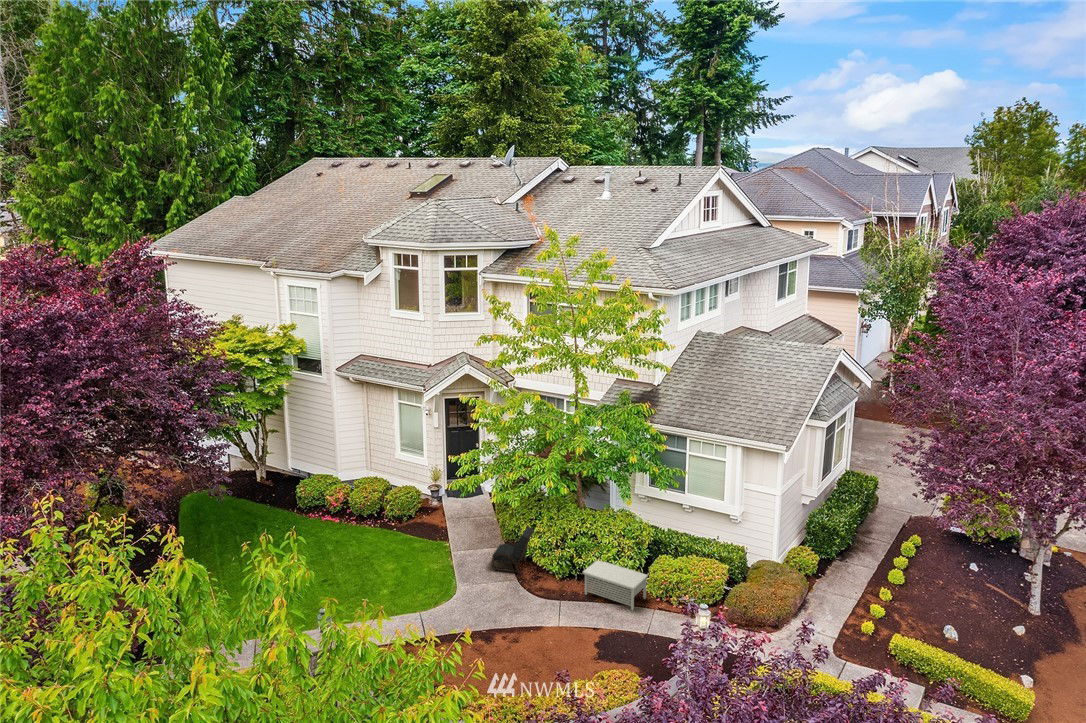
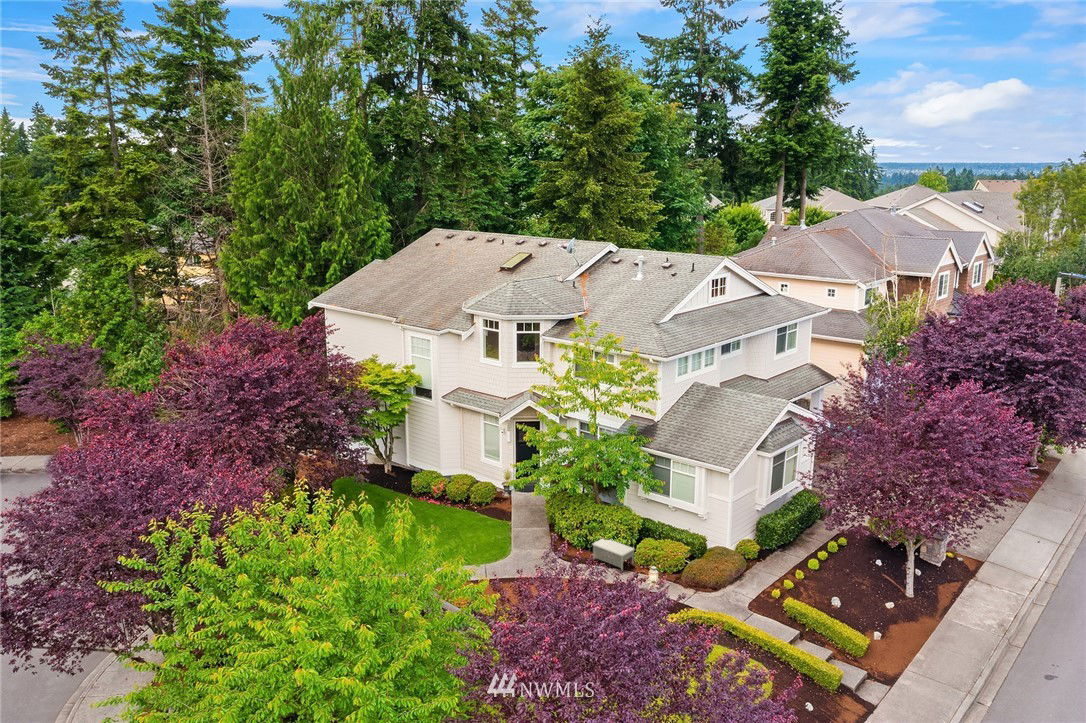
lounge chair: present [492,527,534,574] -> none [535,513,565,544]

